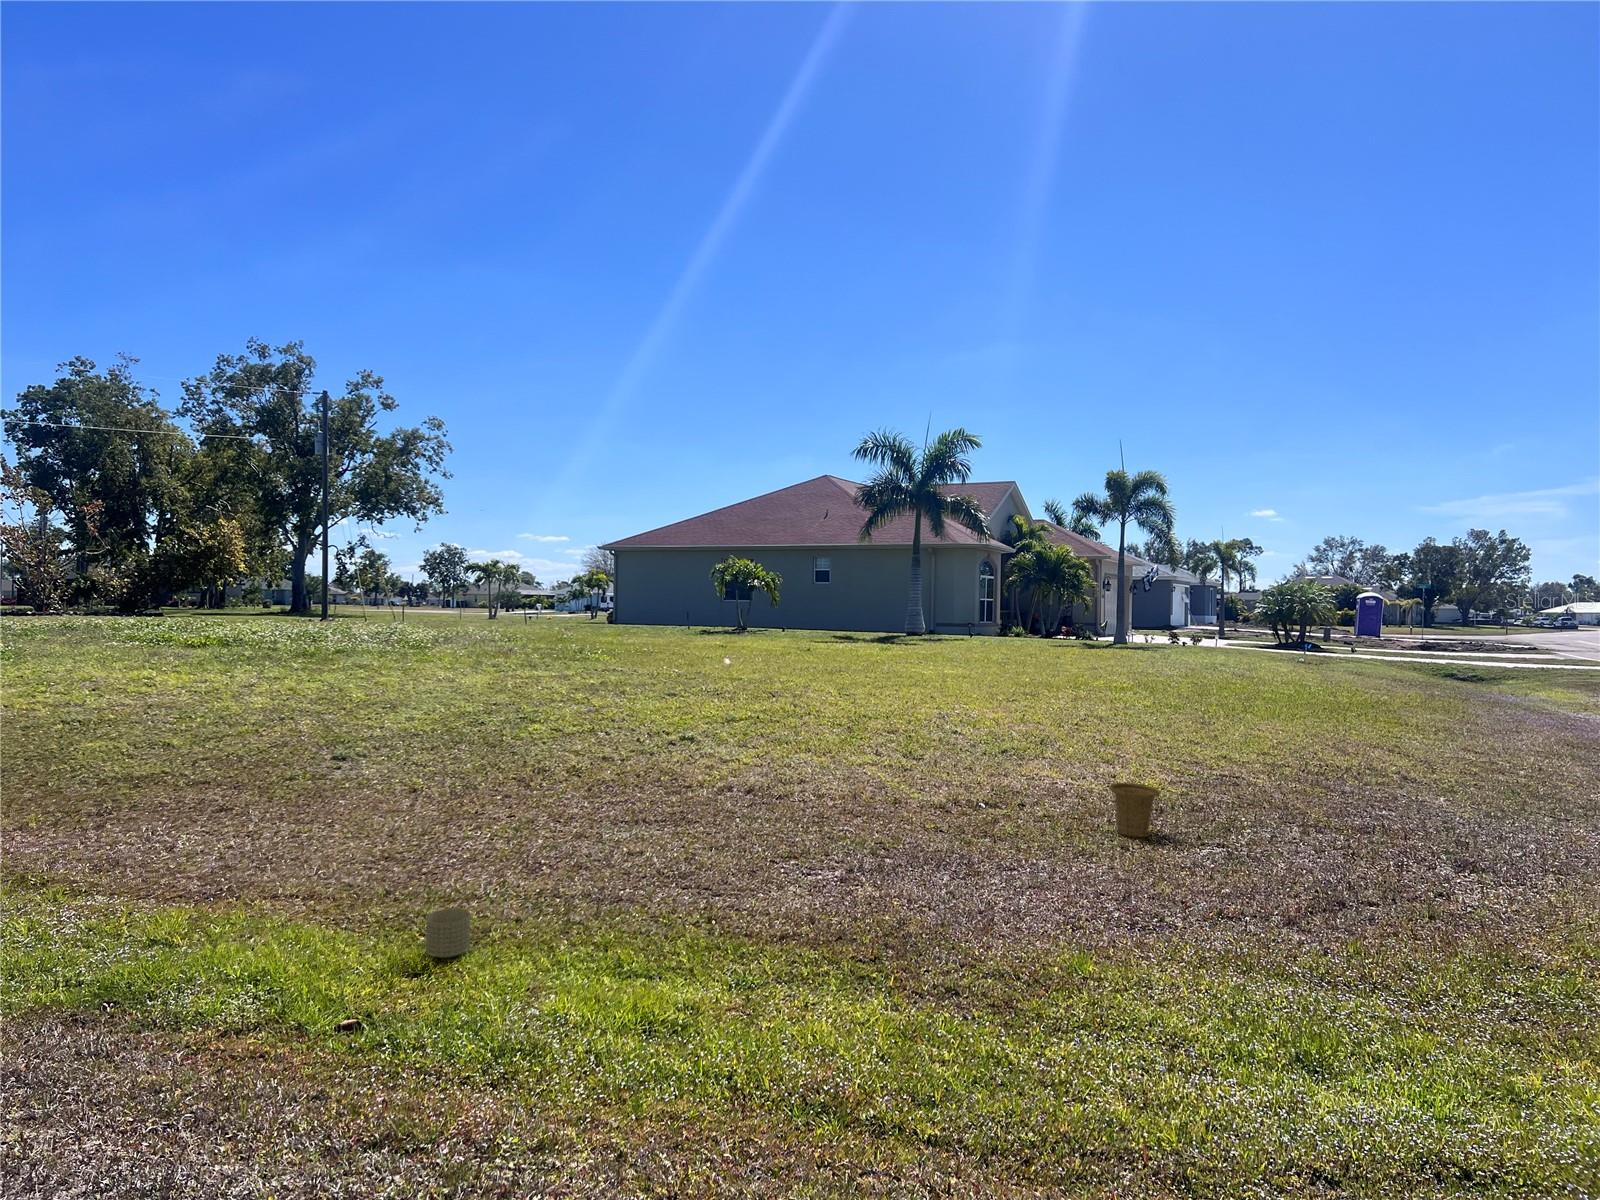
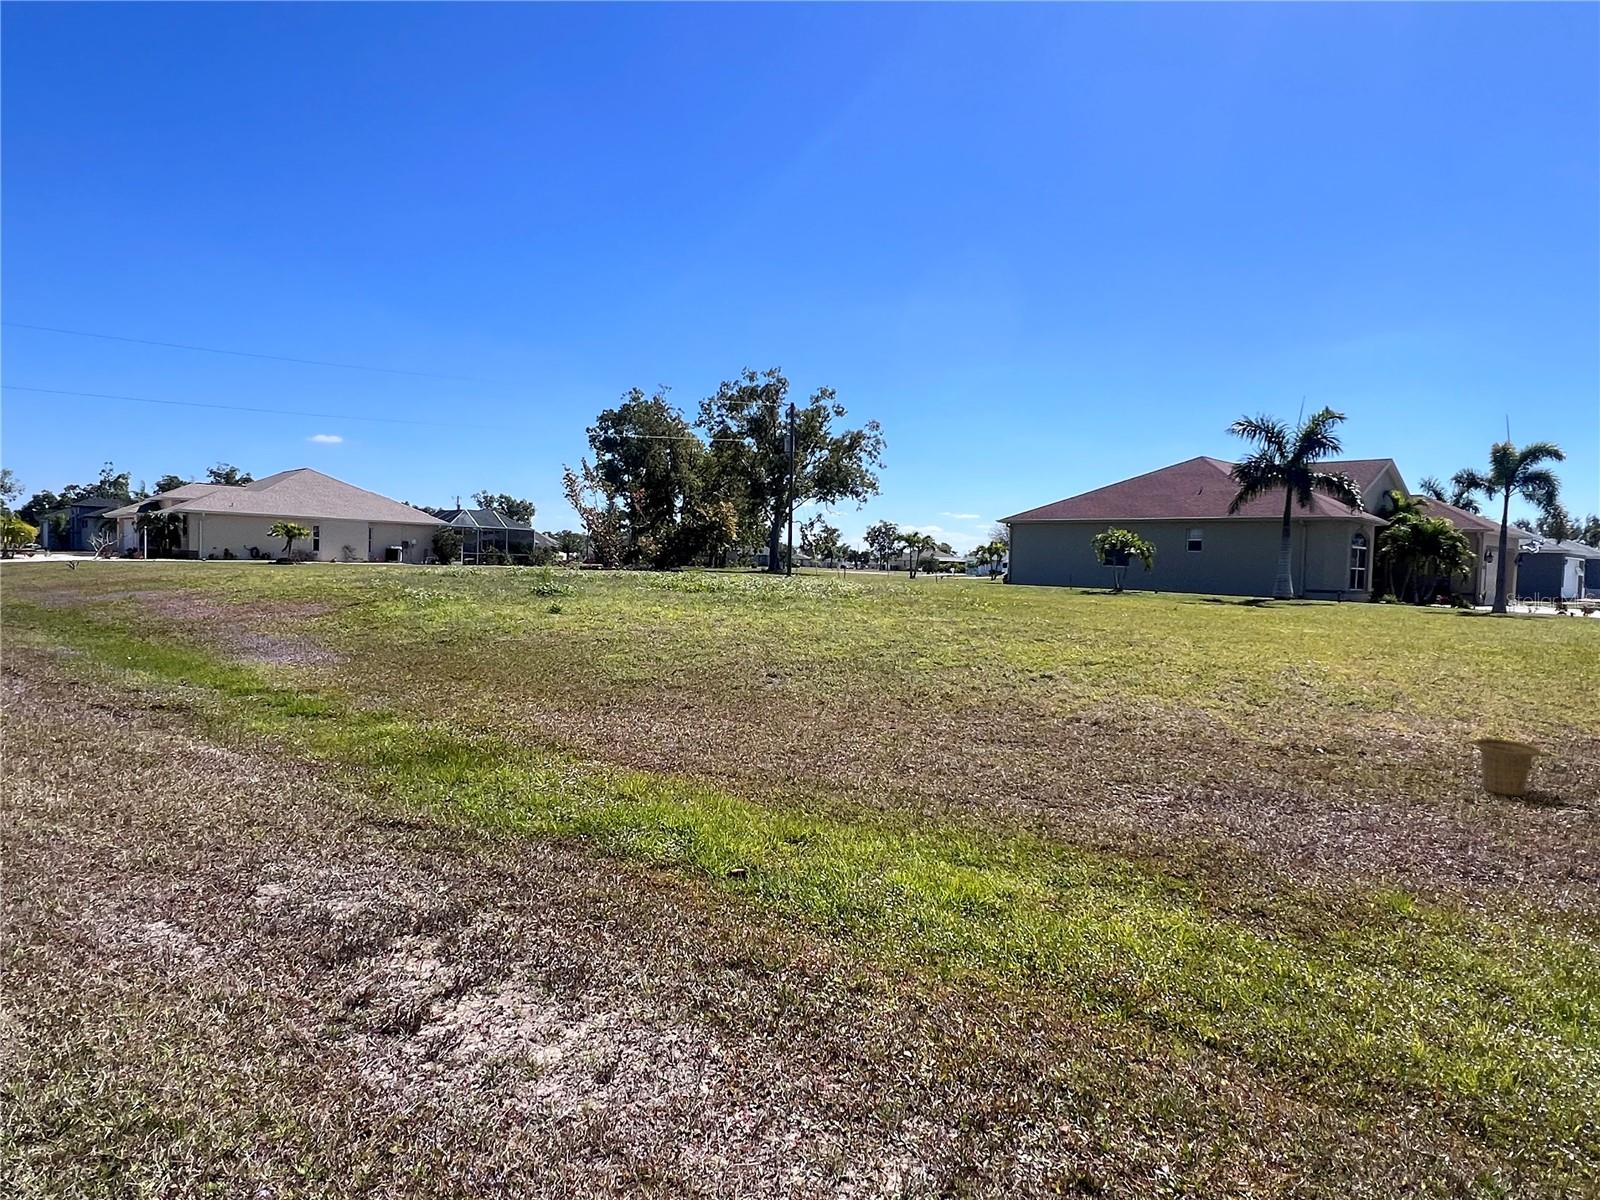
planter: present [426,908,471,958] -> none [833,795,862,830]

